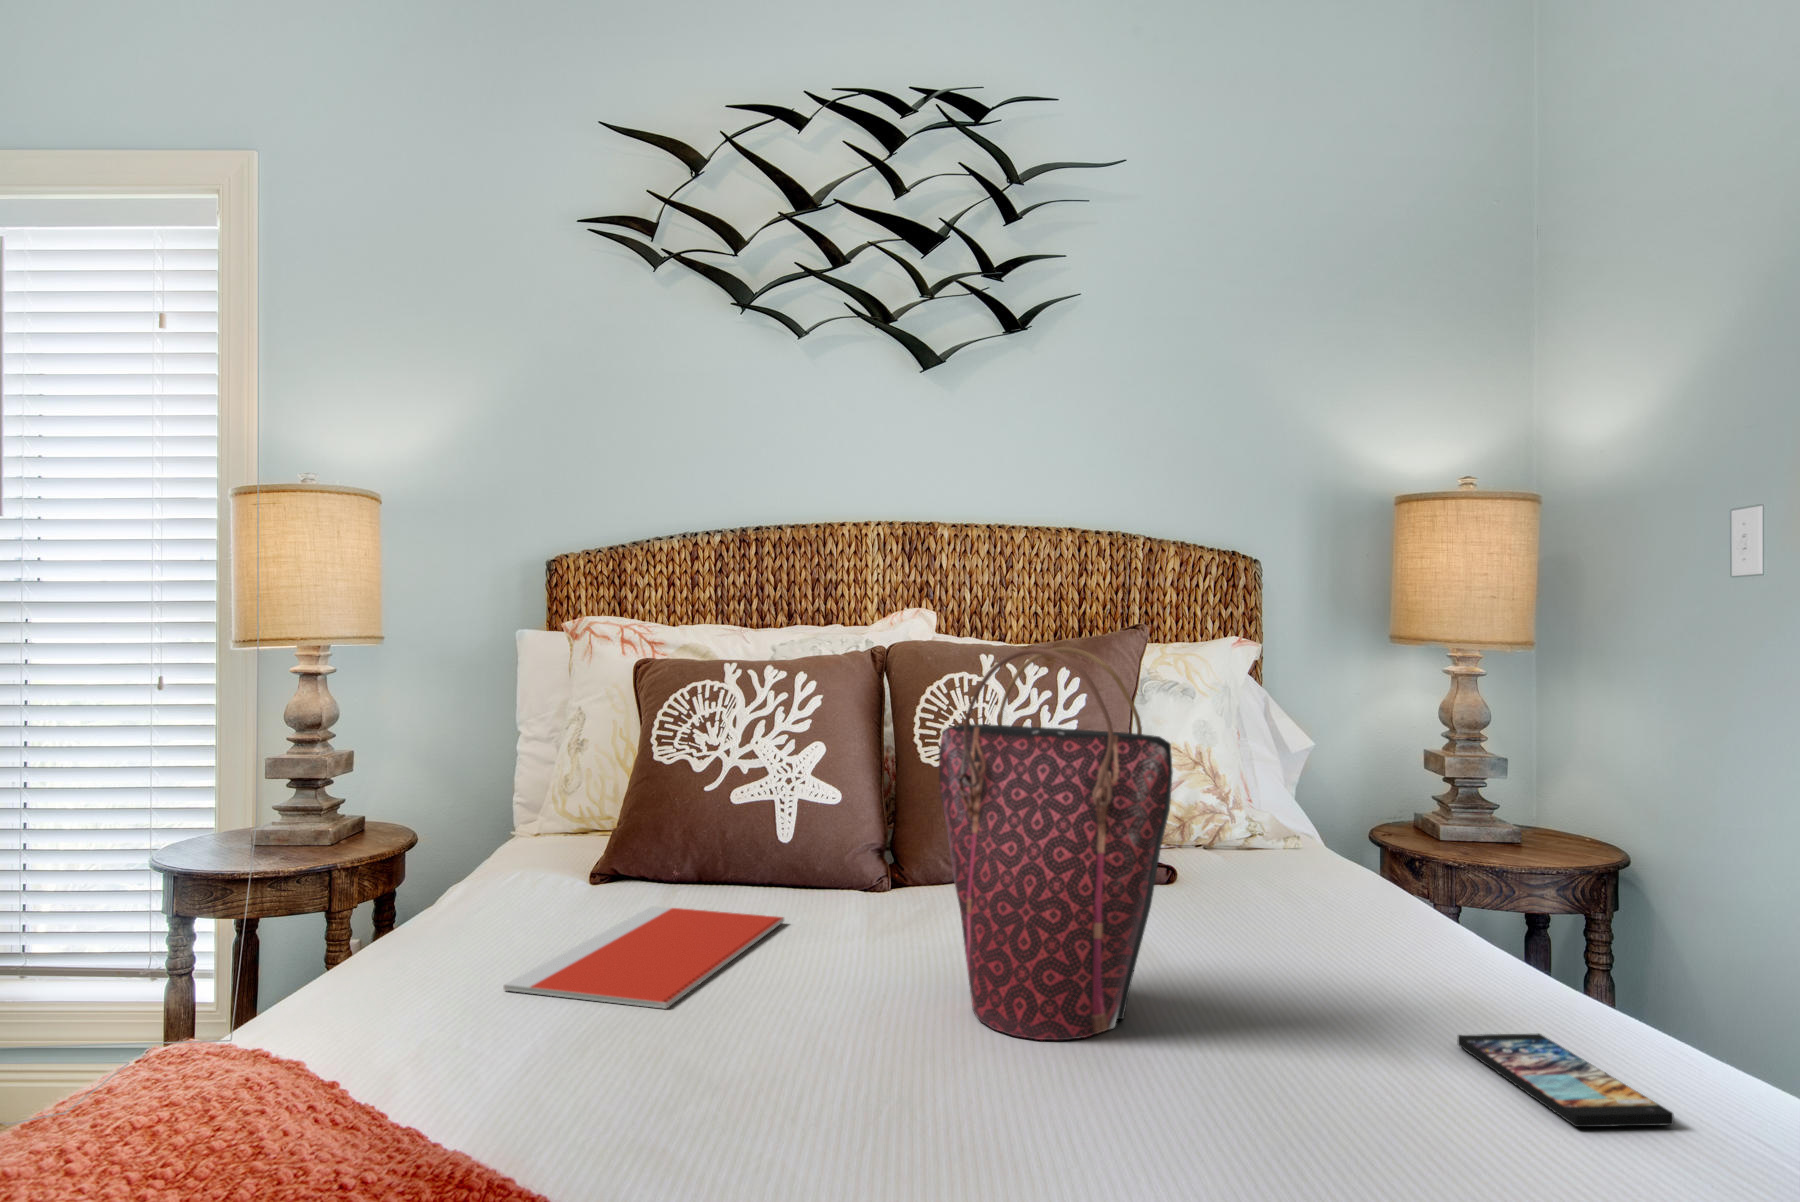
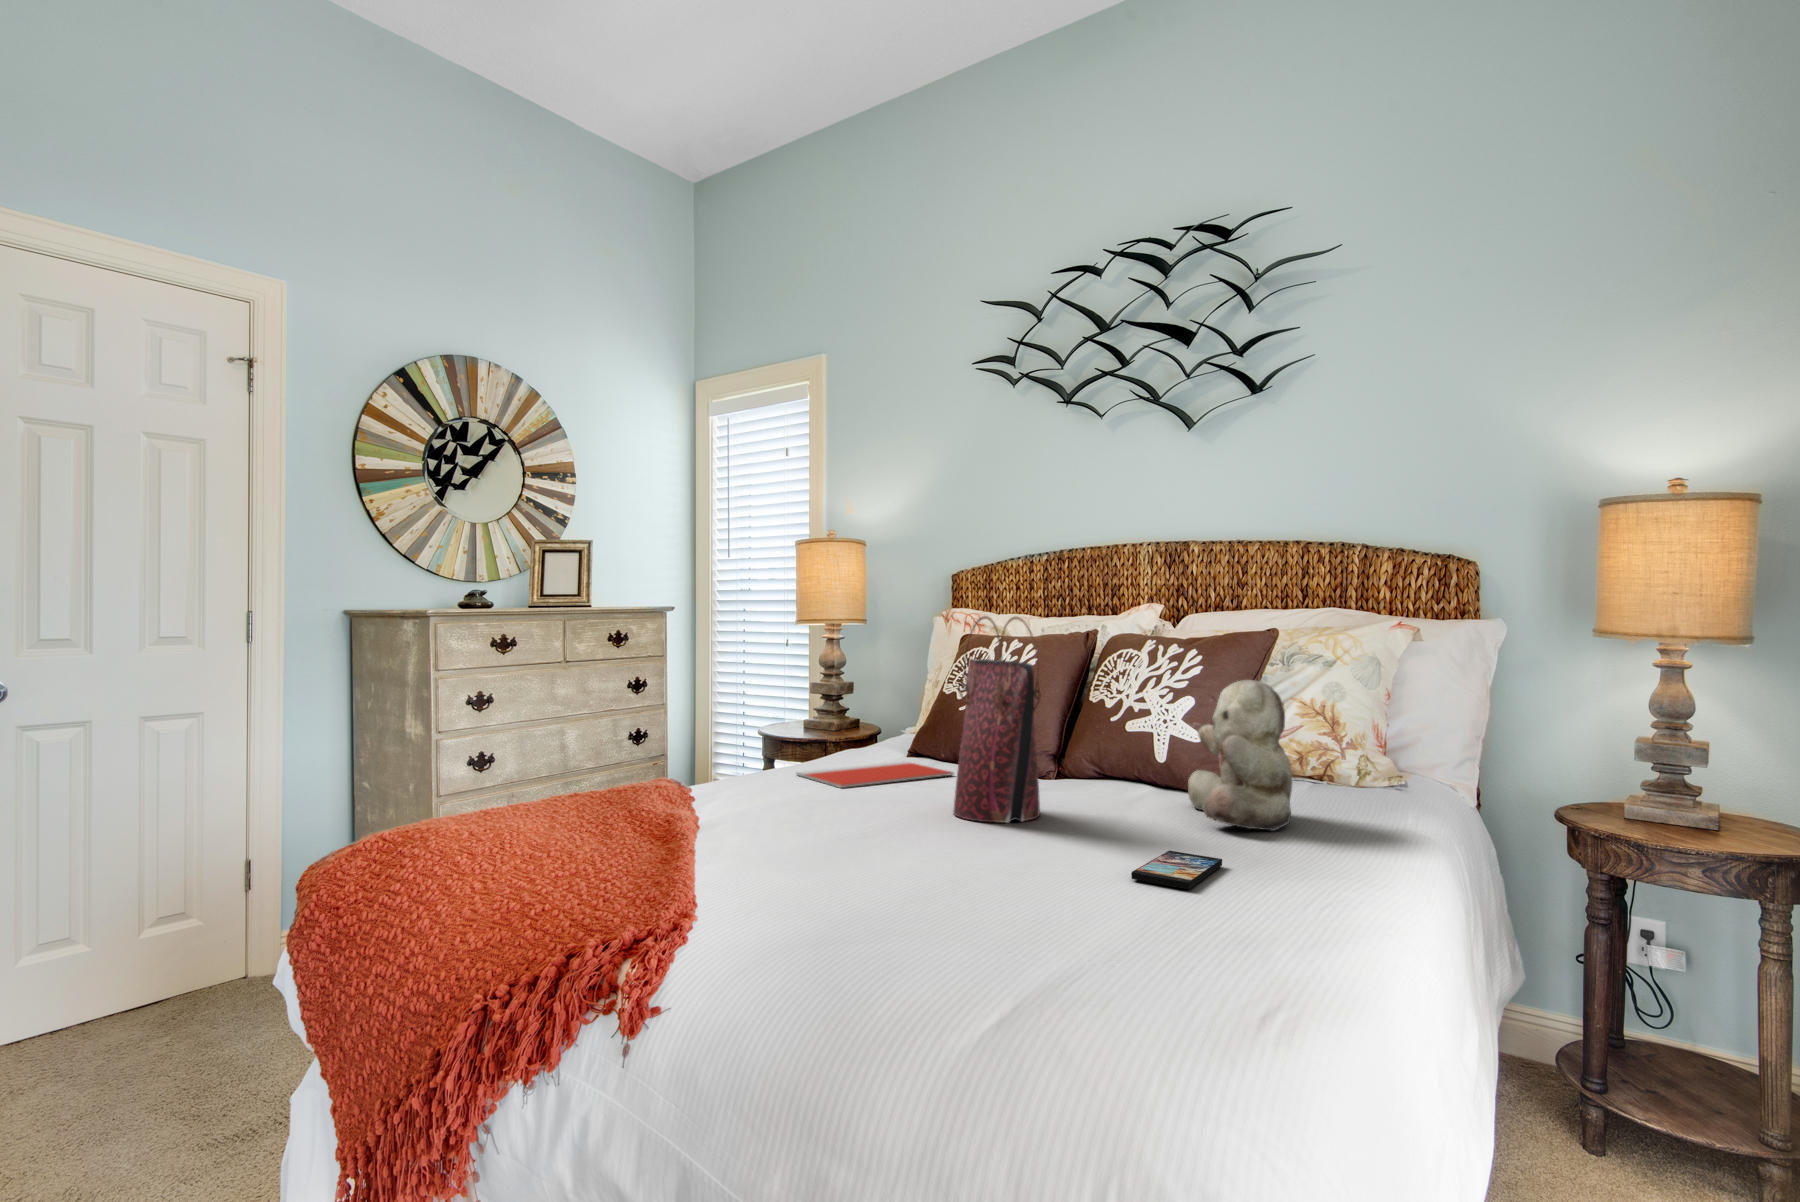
teddy bear: none [1185,728,1386,952] -> present [1188,680,1292,831]

